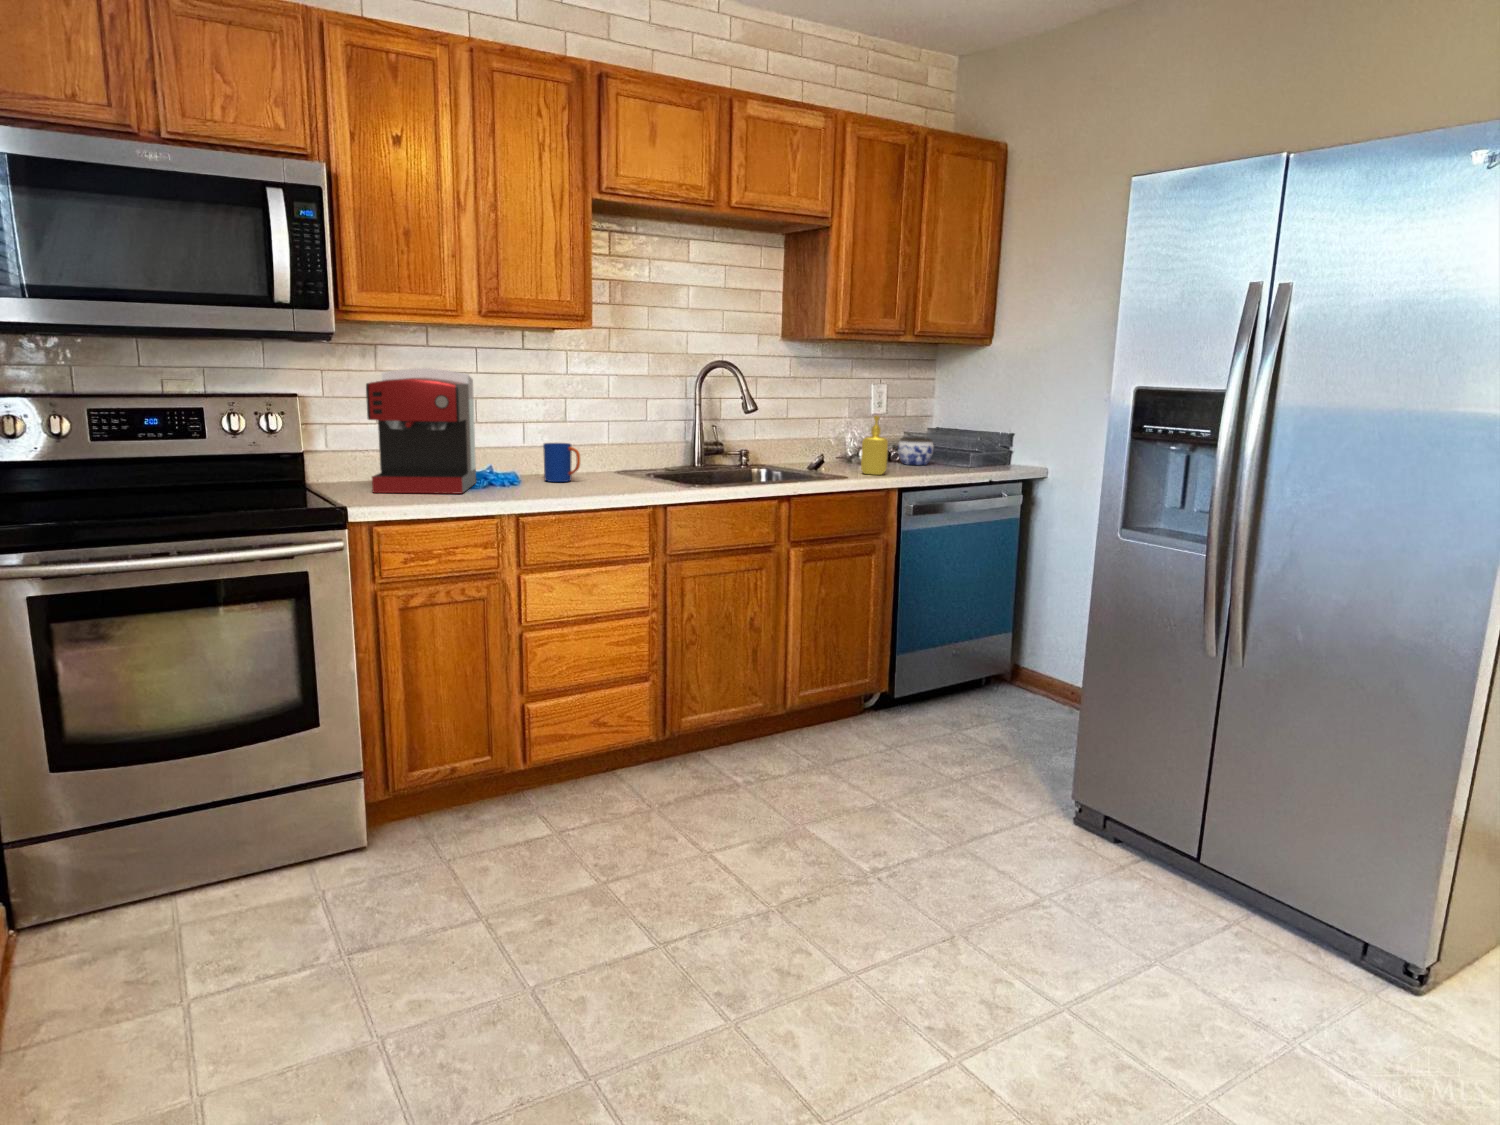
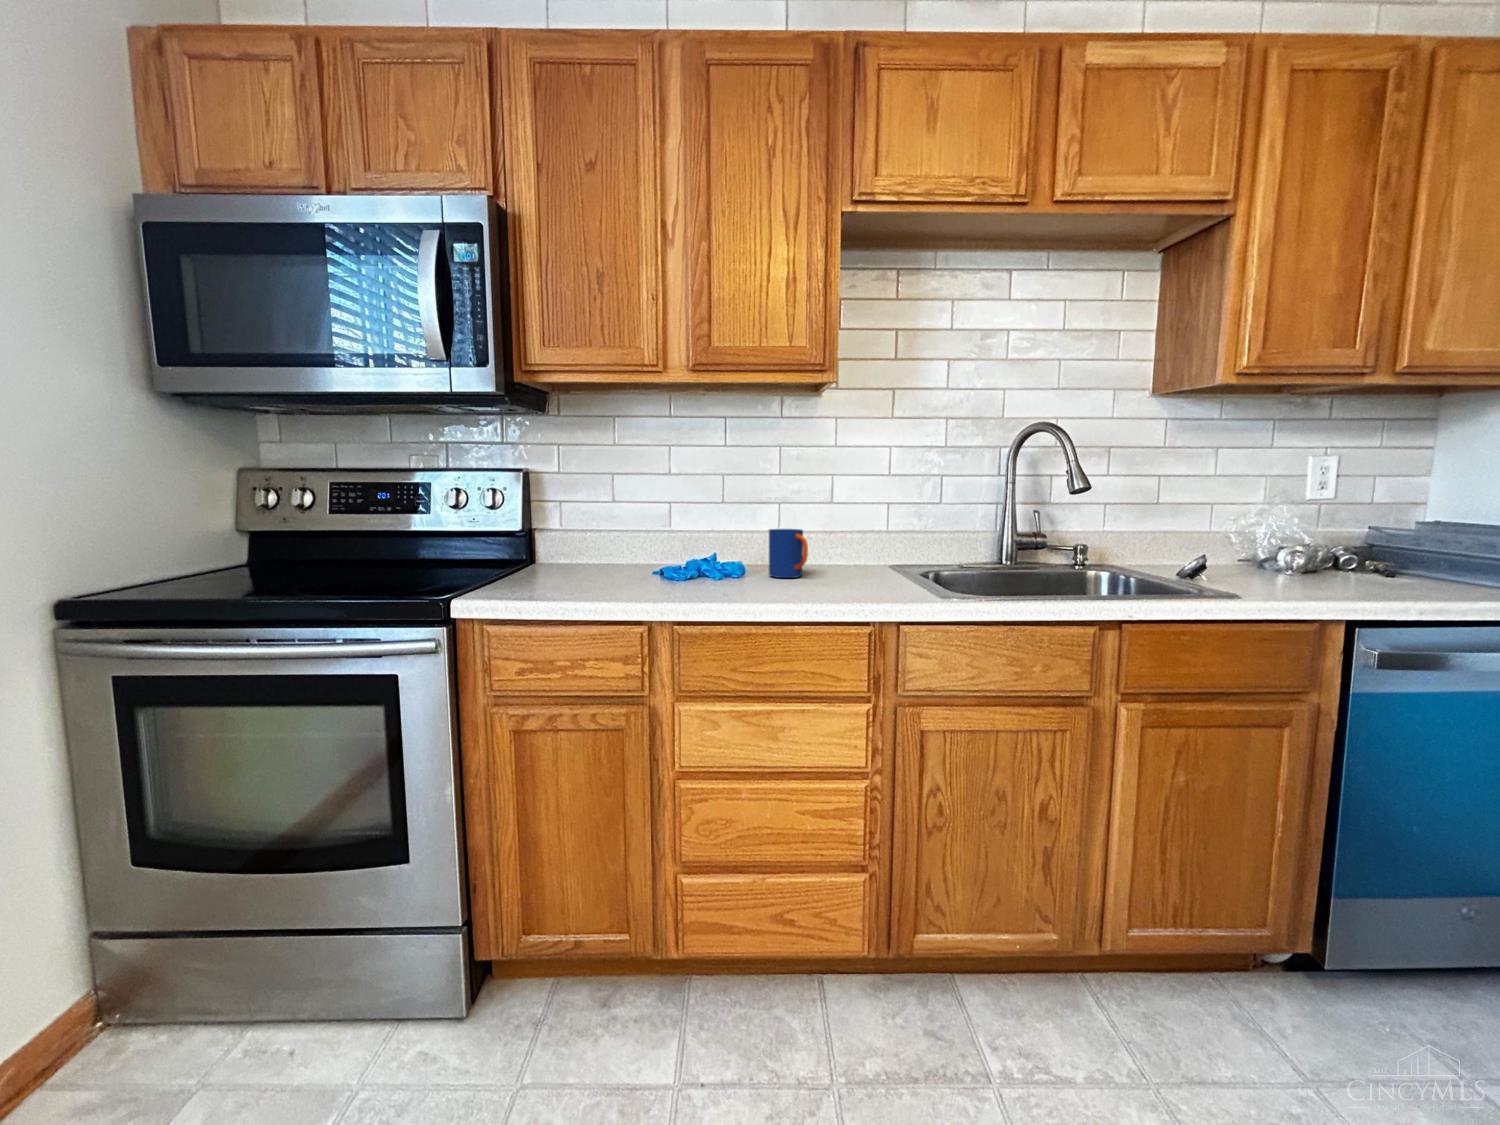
coffee maker: present [366,368,476,494] -> none [536,437,687,587]
soap dispenser: present [861,415,888,475] -> none [1275,498,1335,595]
jar: present [898,438,934,465] -> none [1353,536,1430,580]

